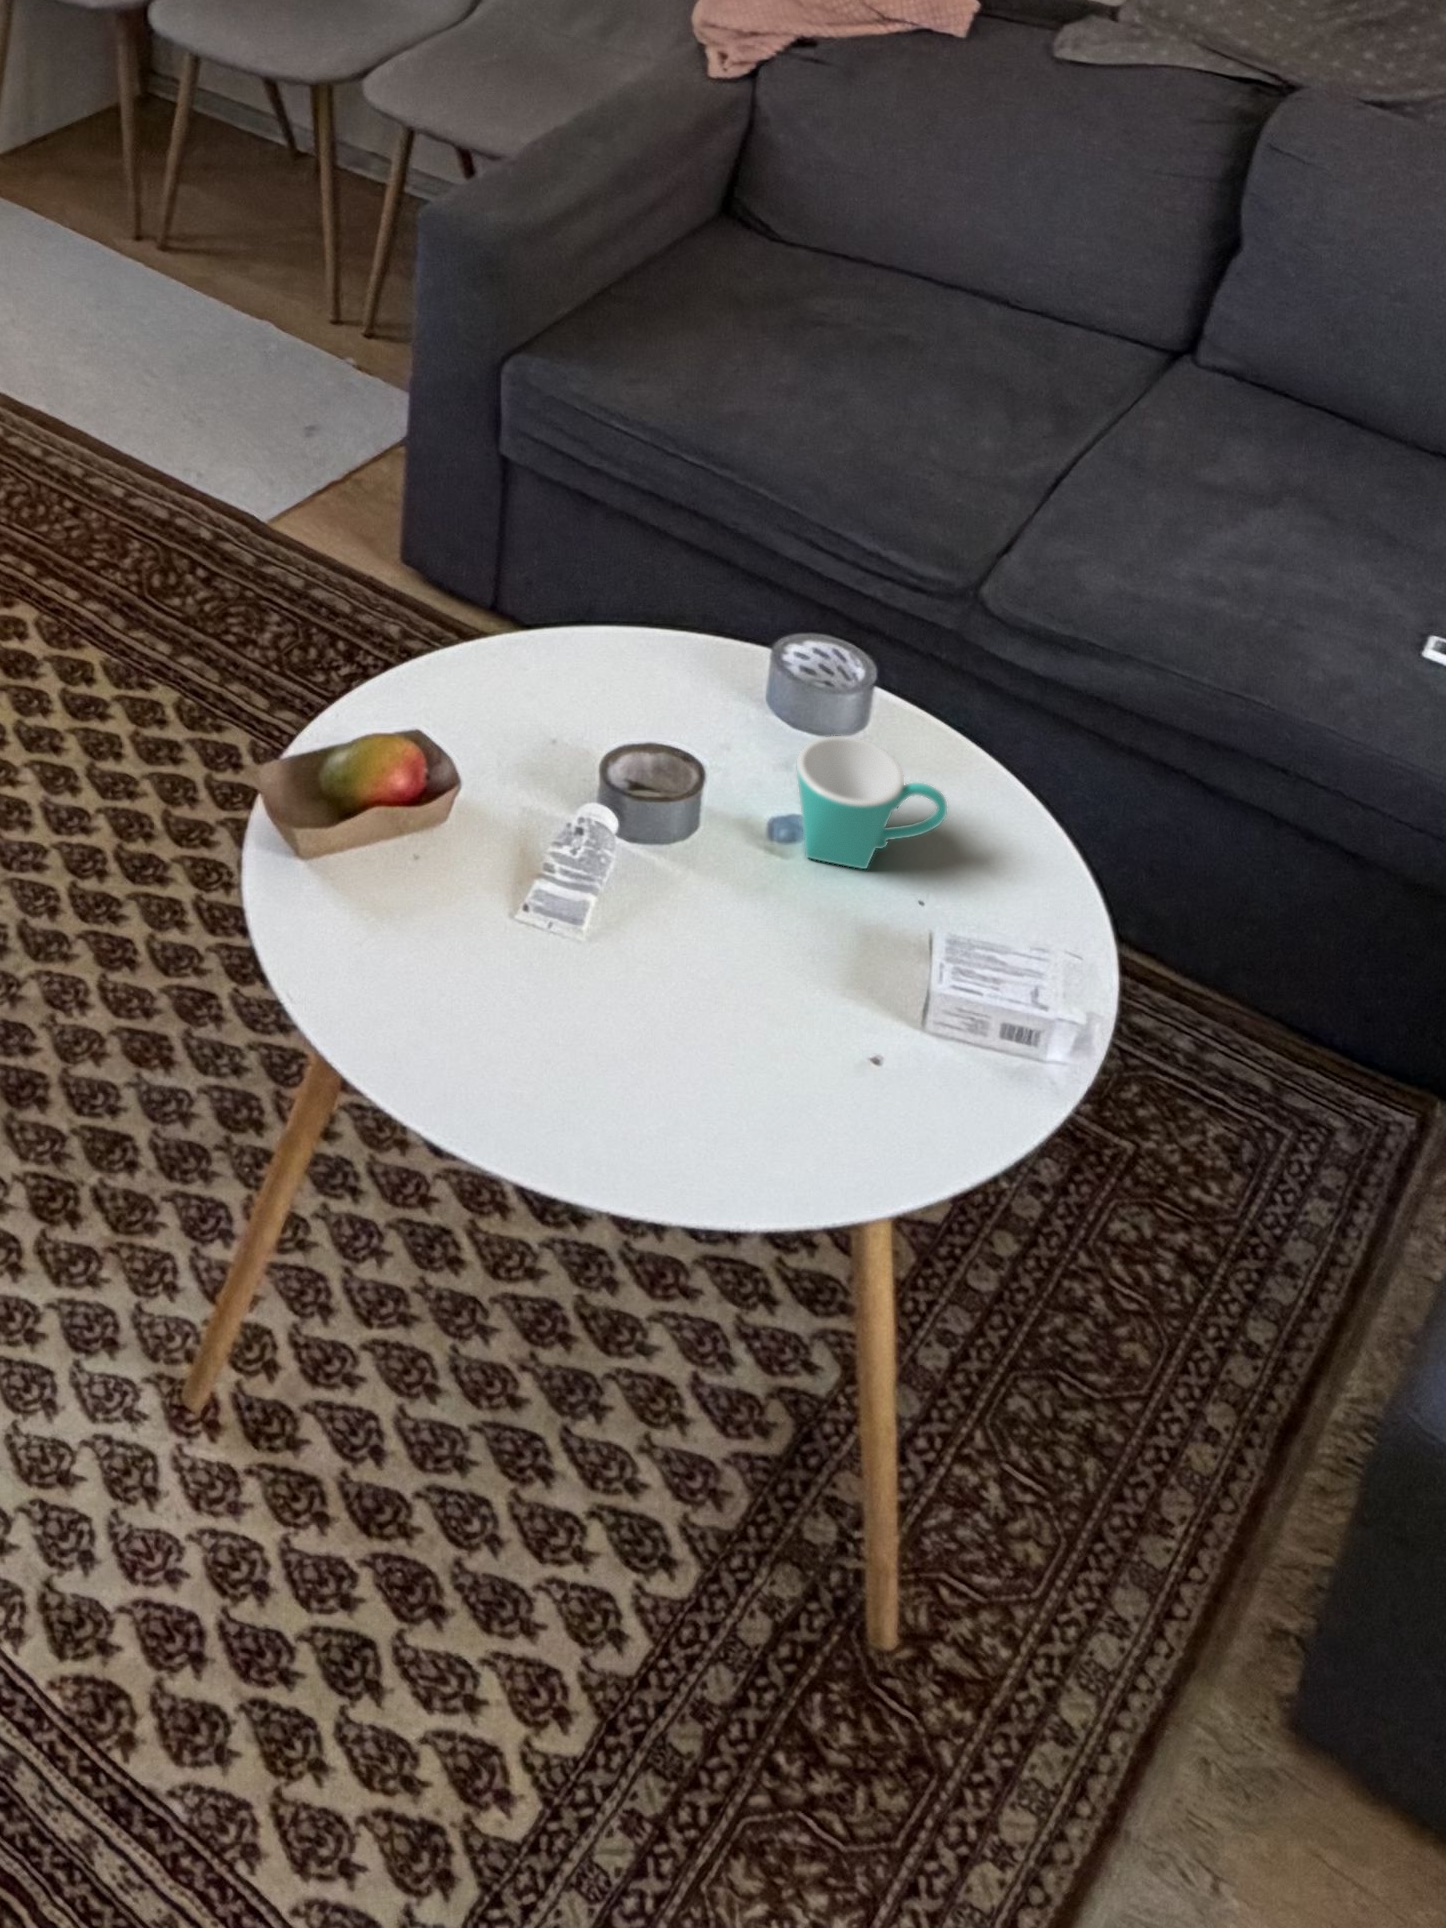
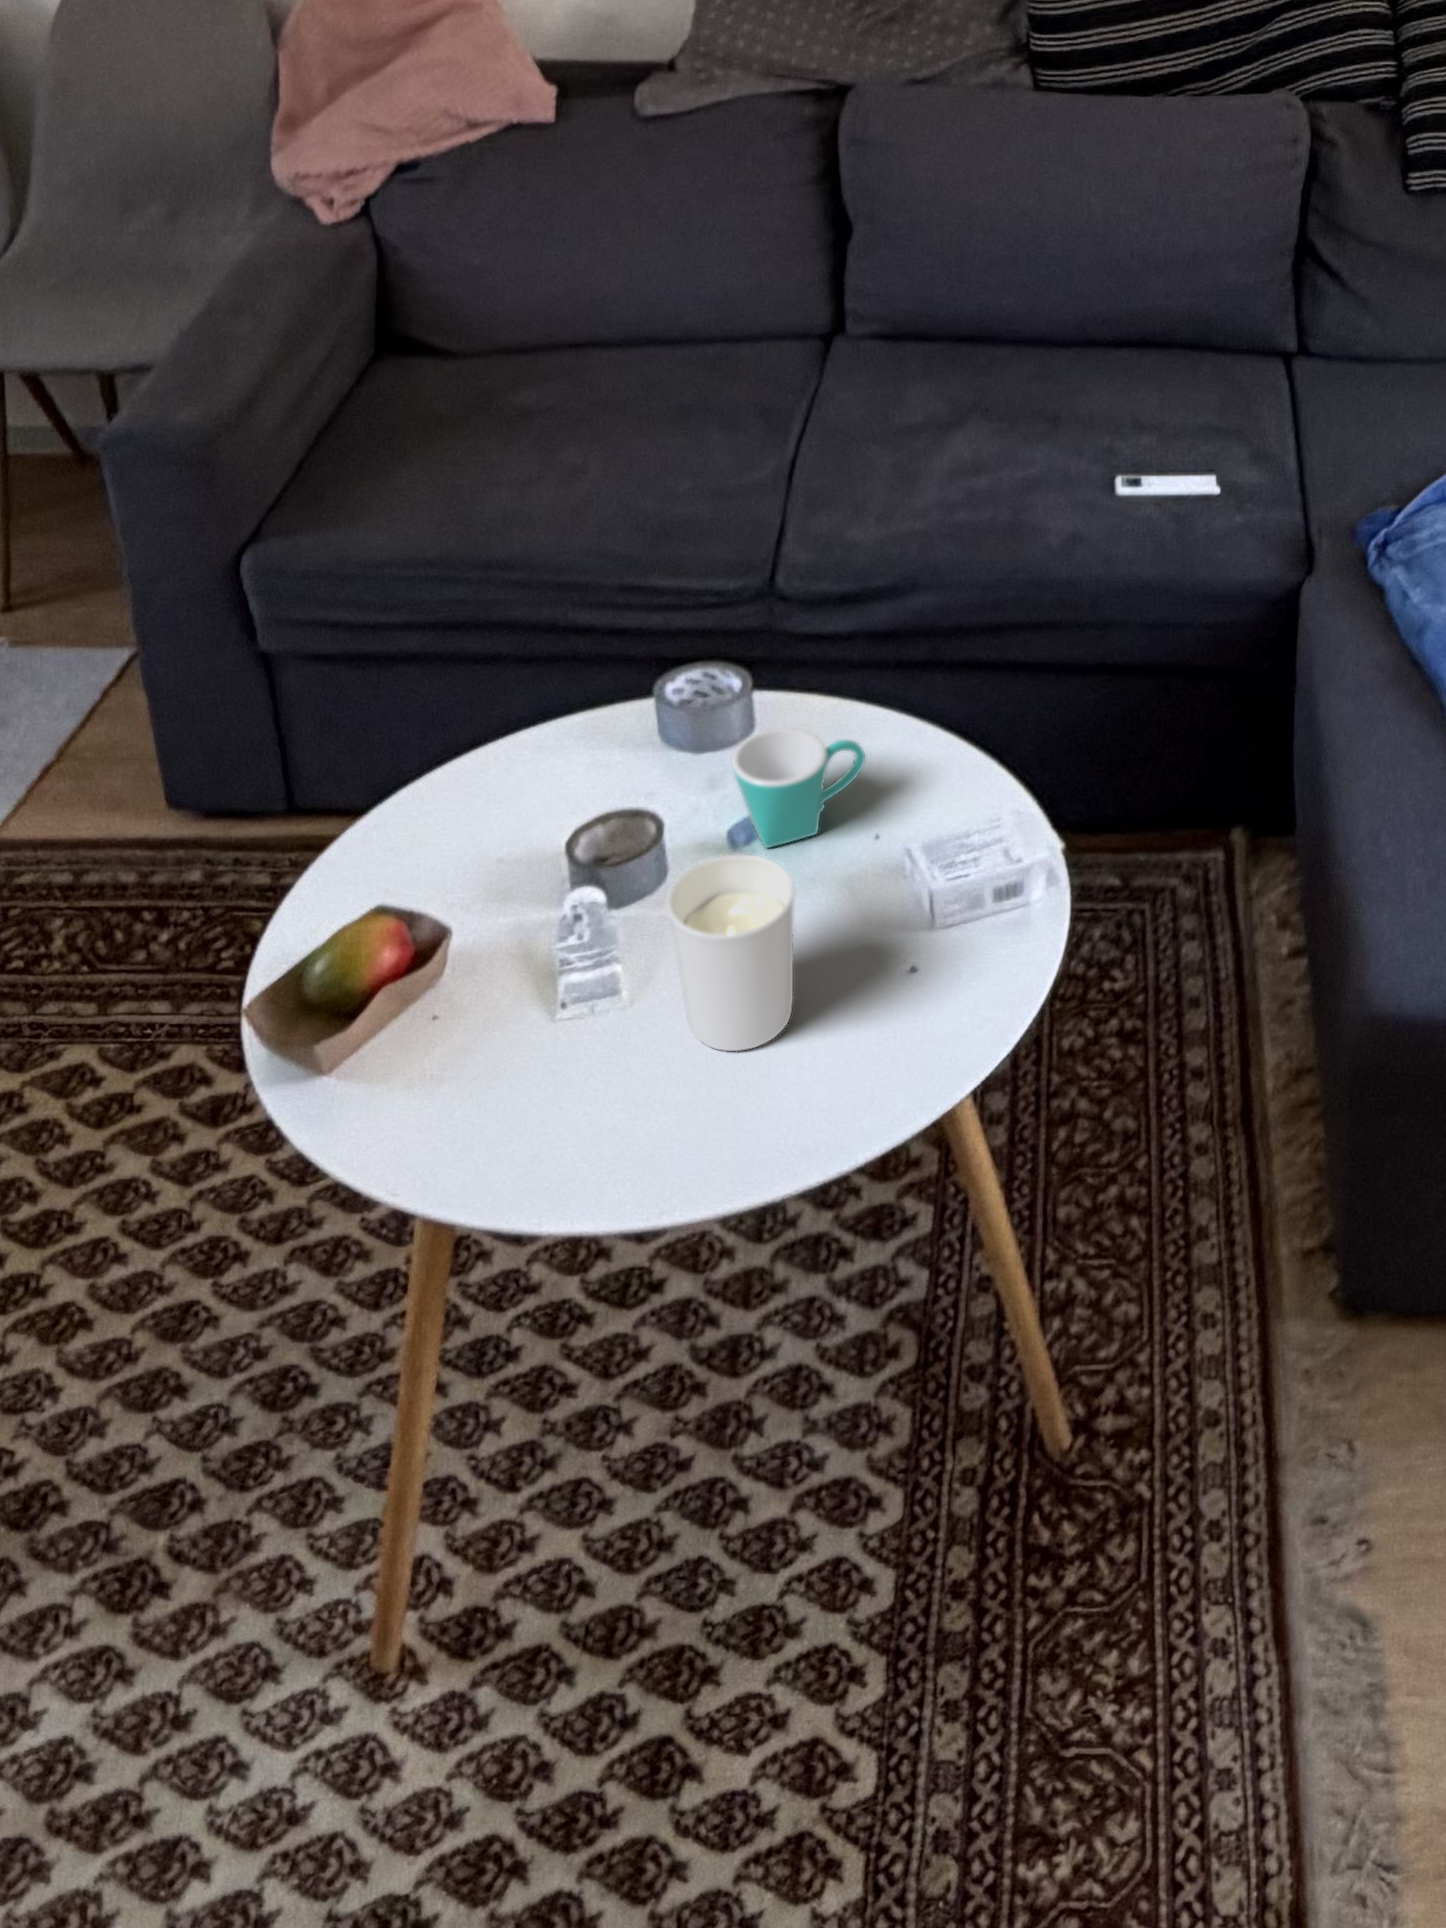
candle holder: none [626,838,769,1051] -> present [667,854,794,1051]

